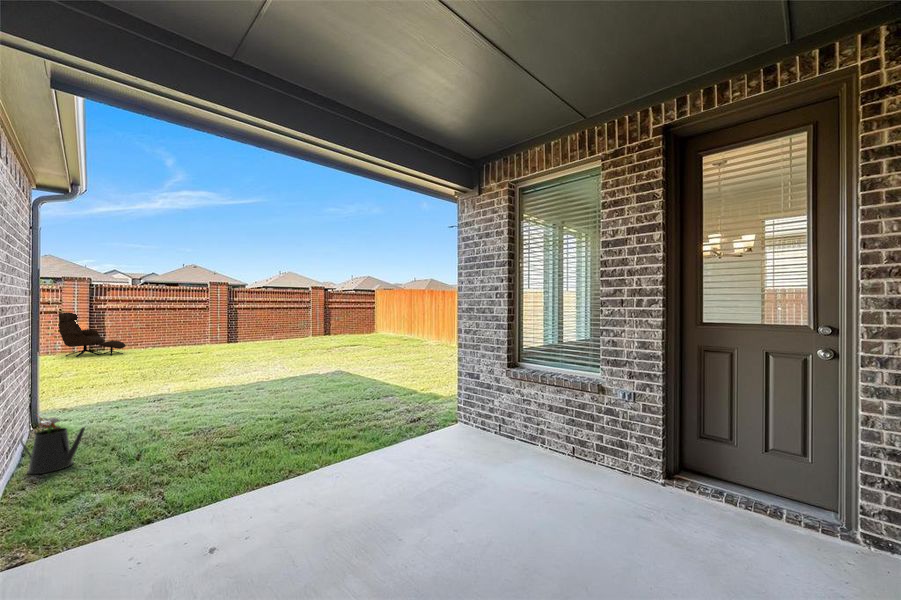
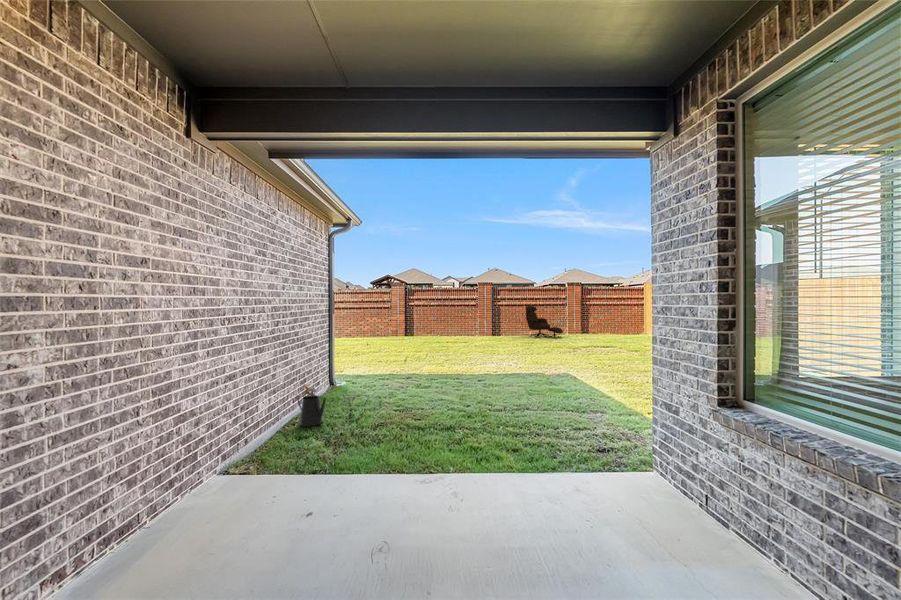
lounge chair: present [59,312,126,357] -> present [526,306,563,338]

